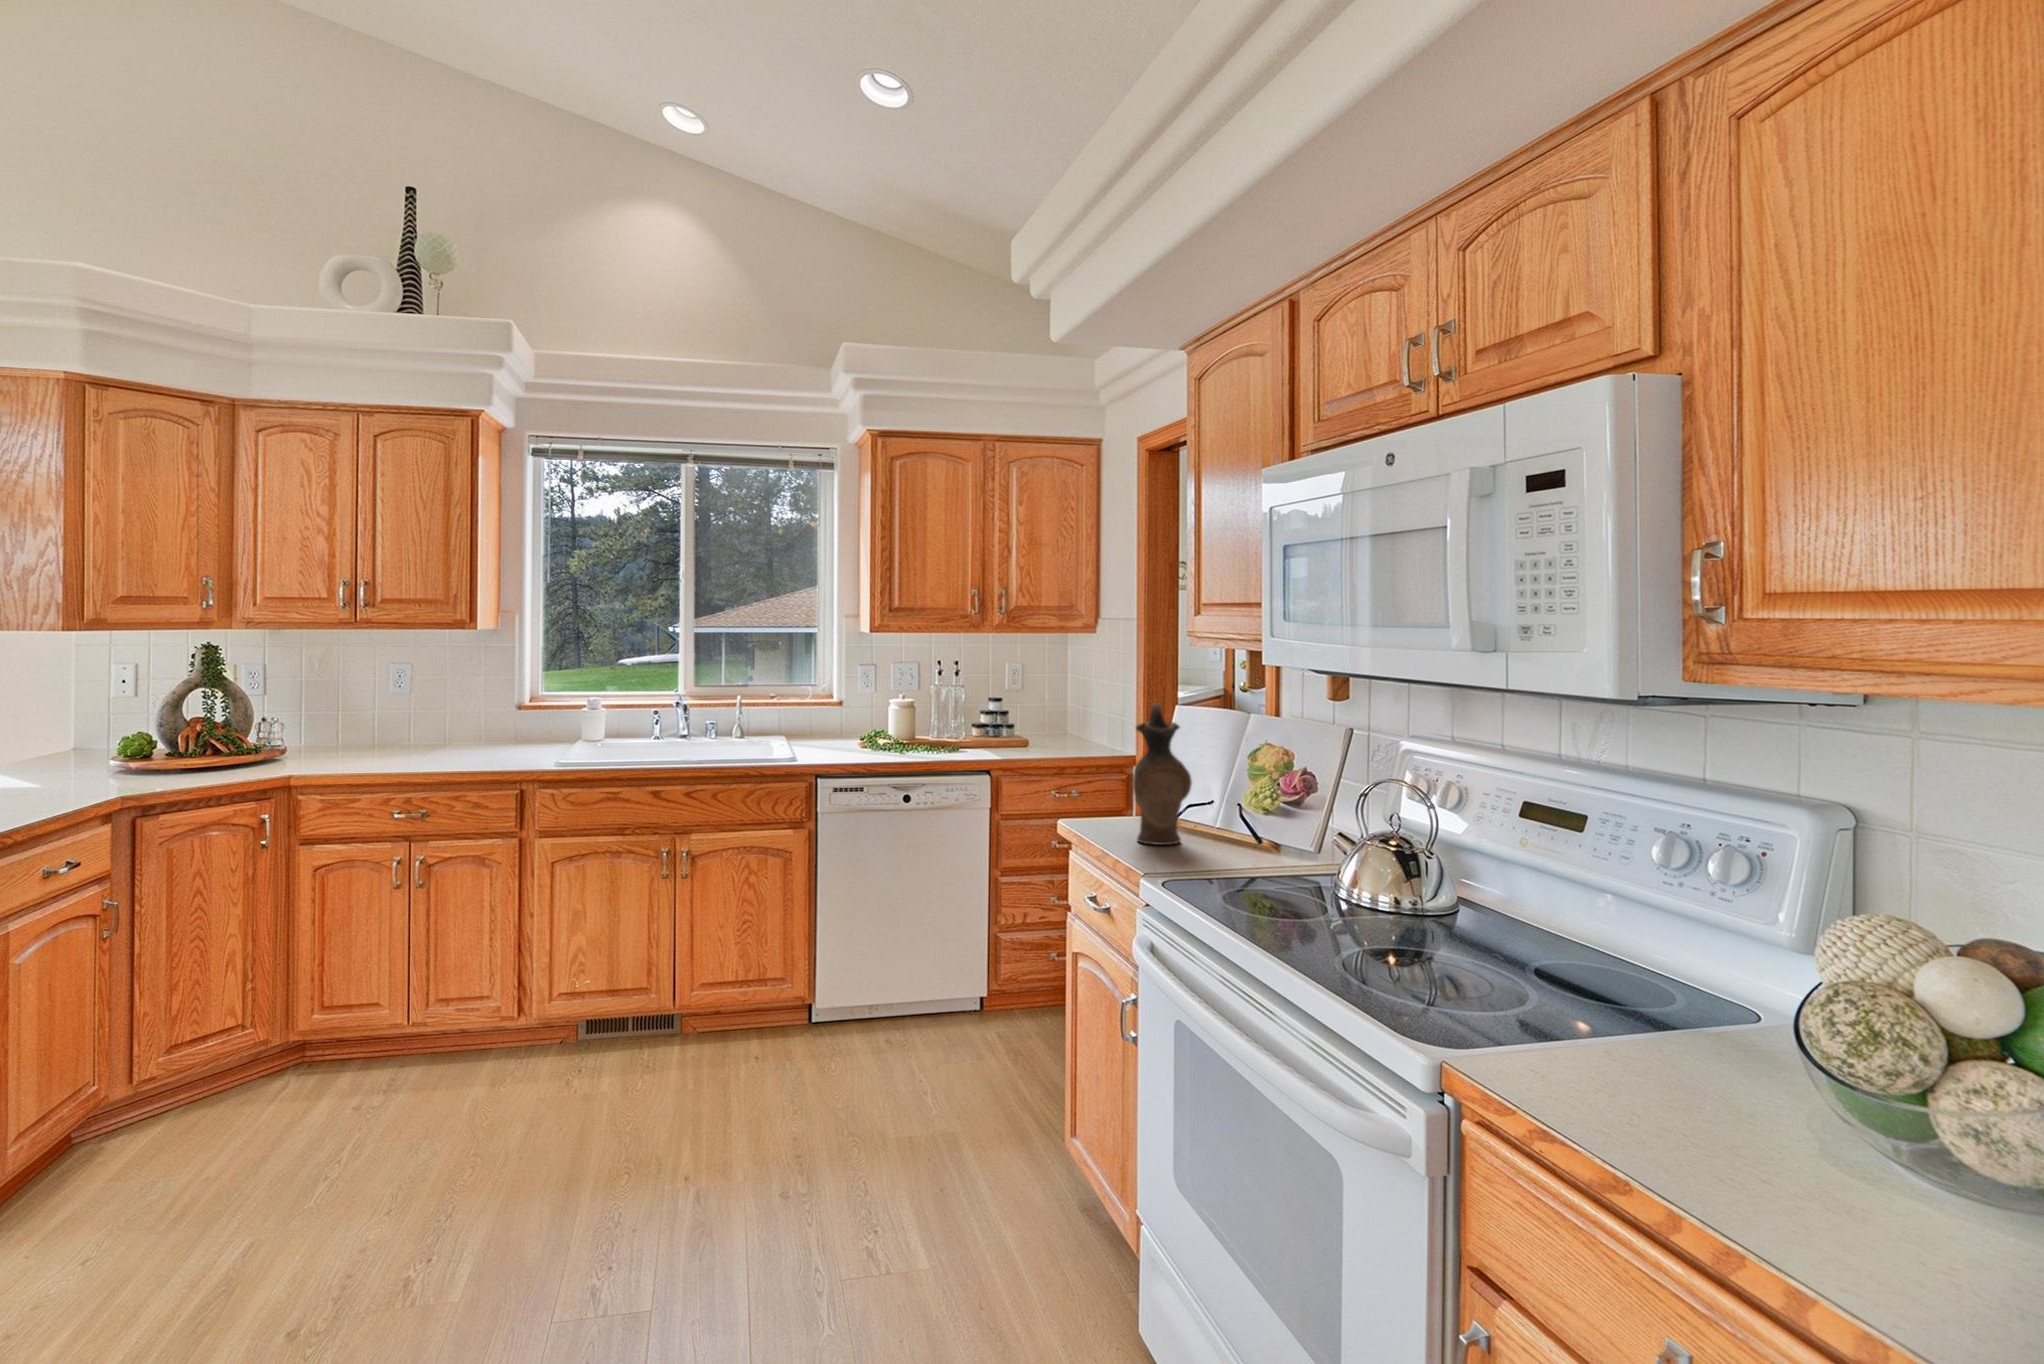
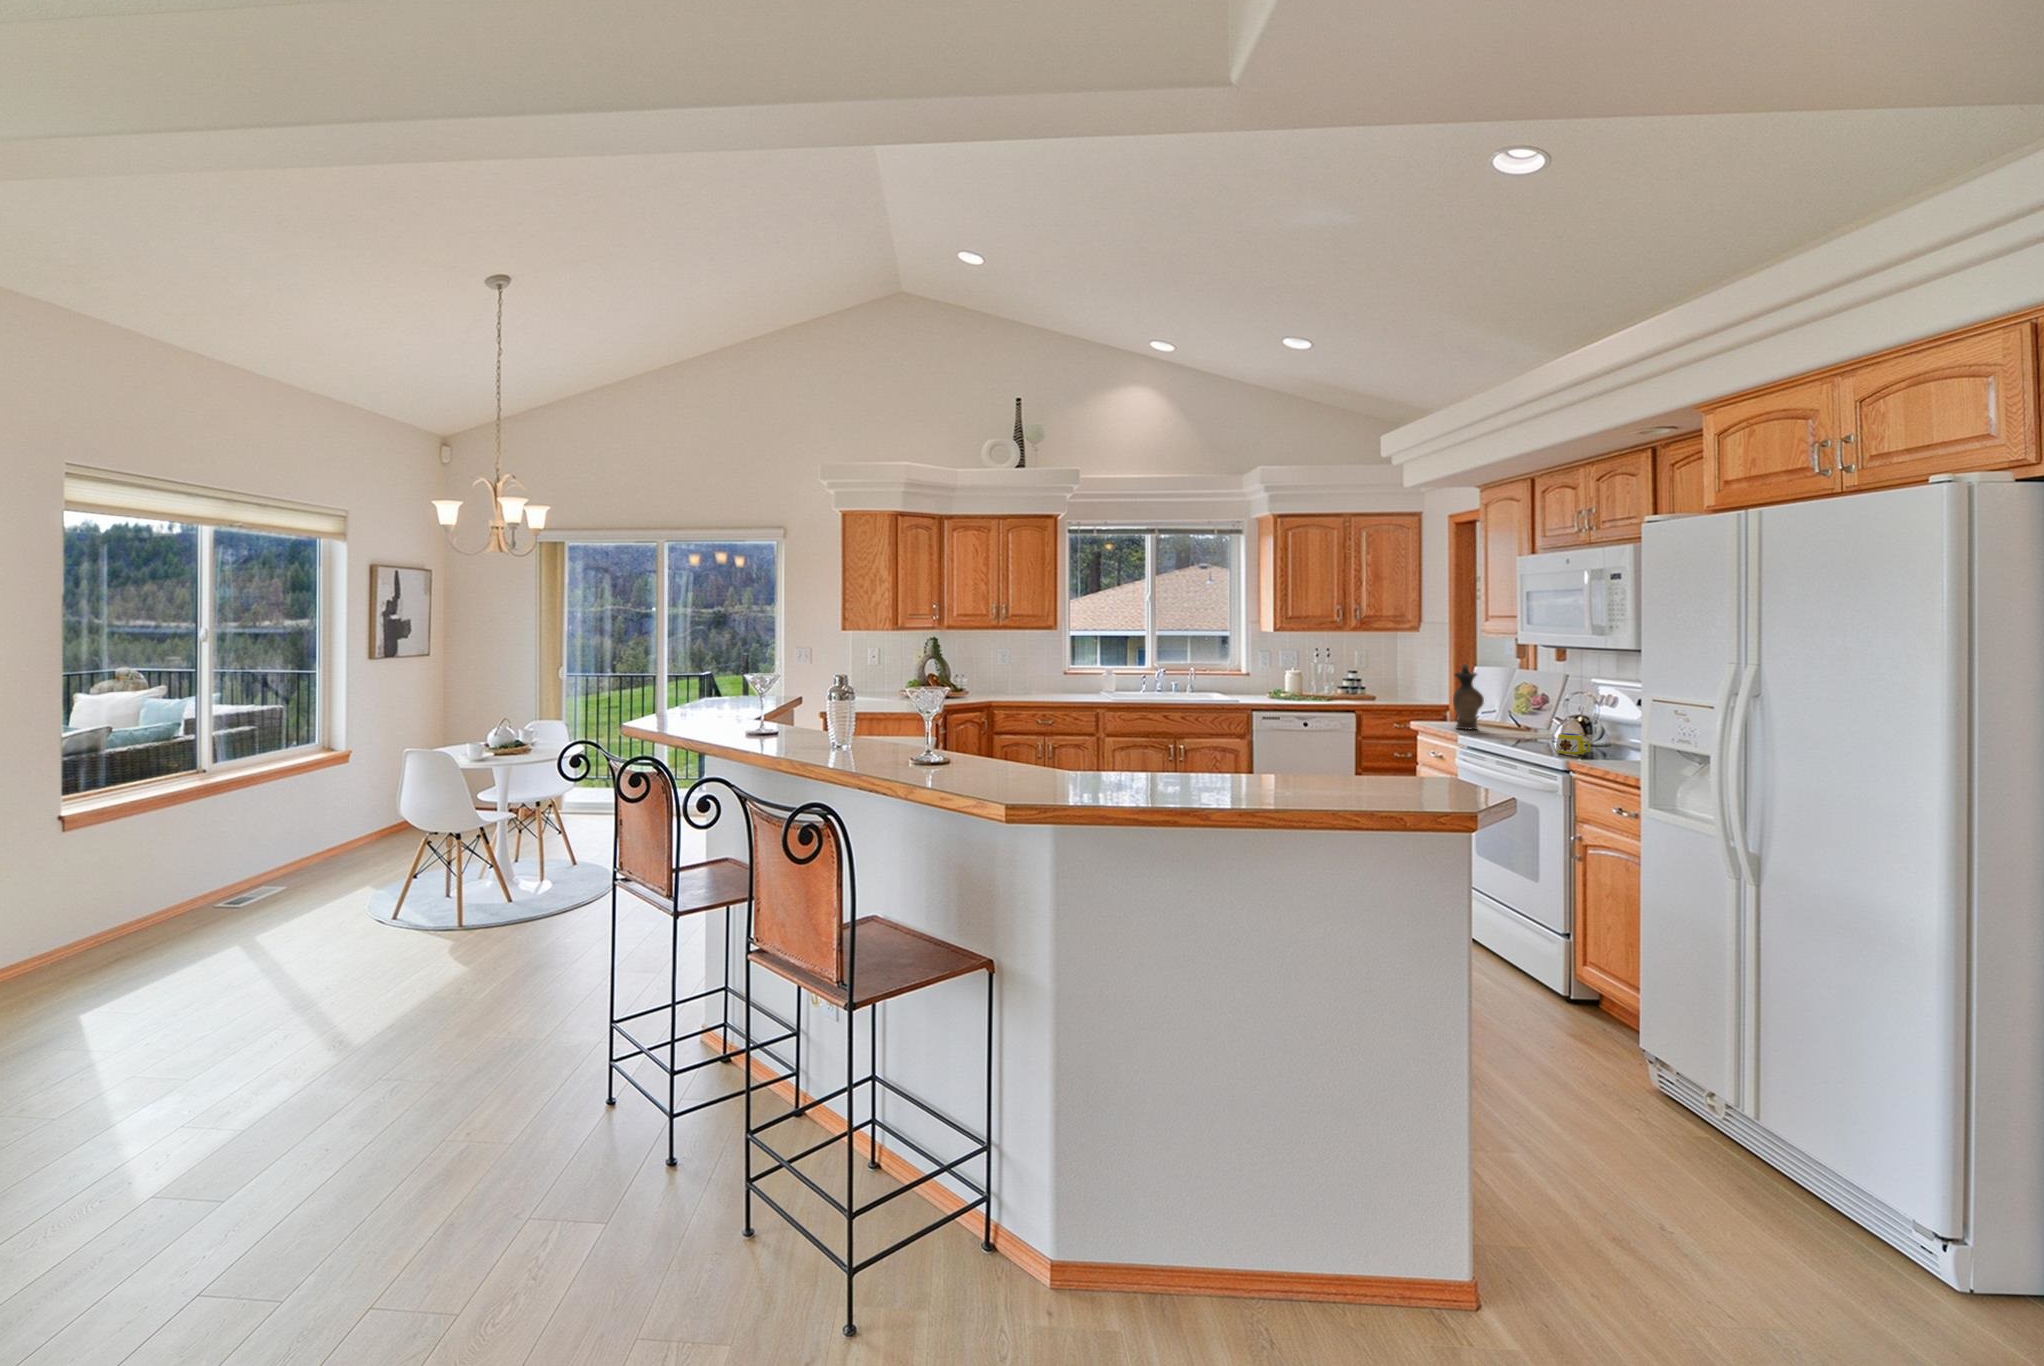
mug: none [1370,917,1463,997] -> present [1556,733,1590,756]

